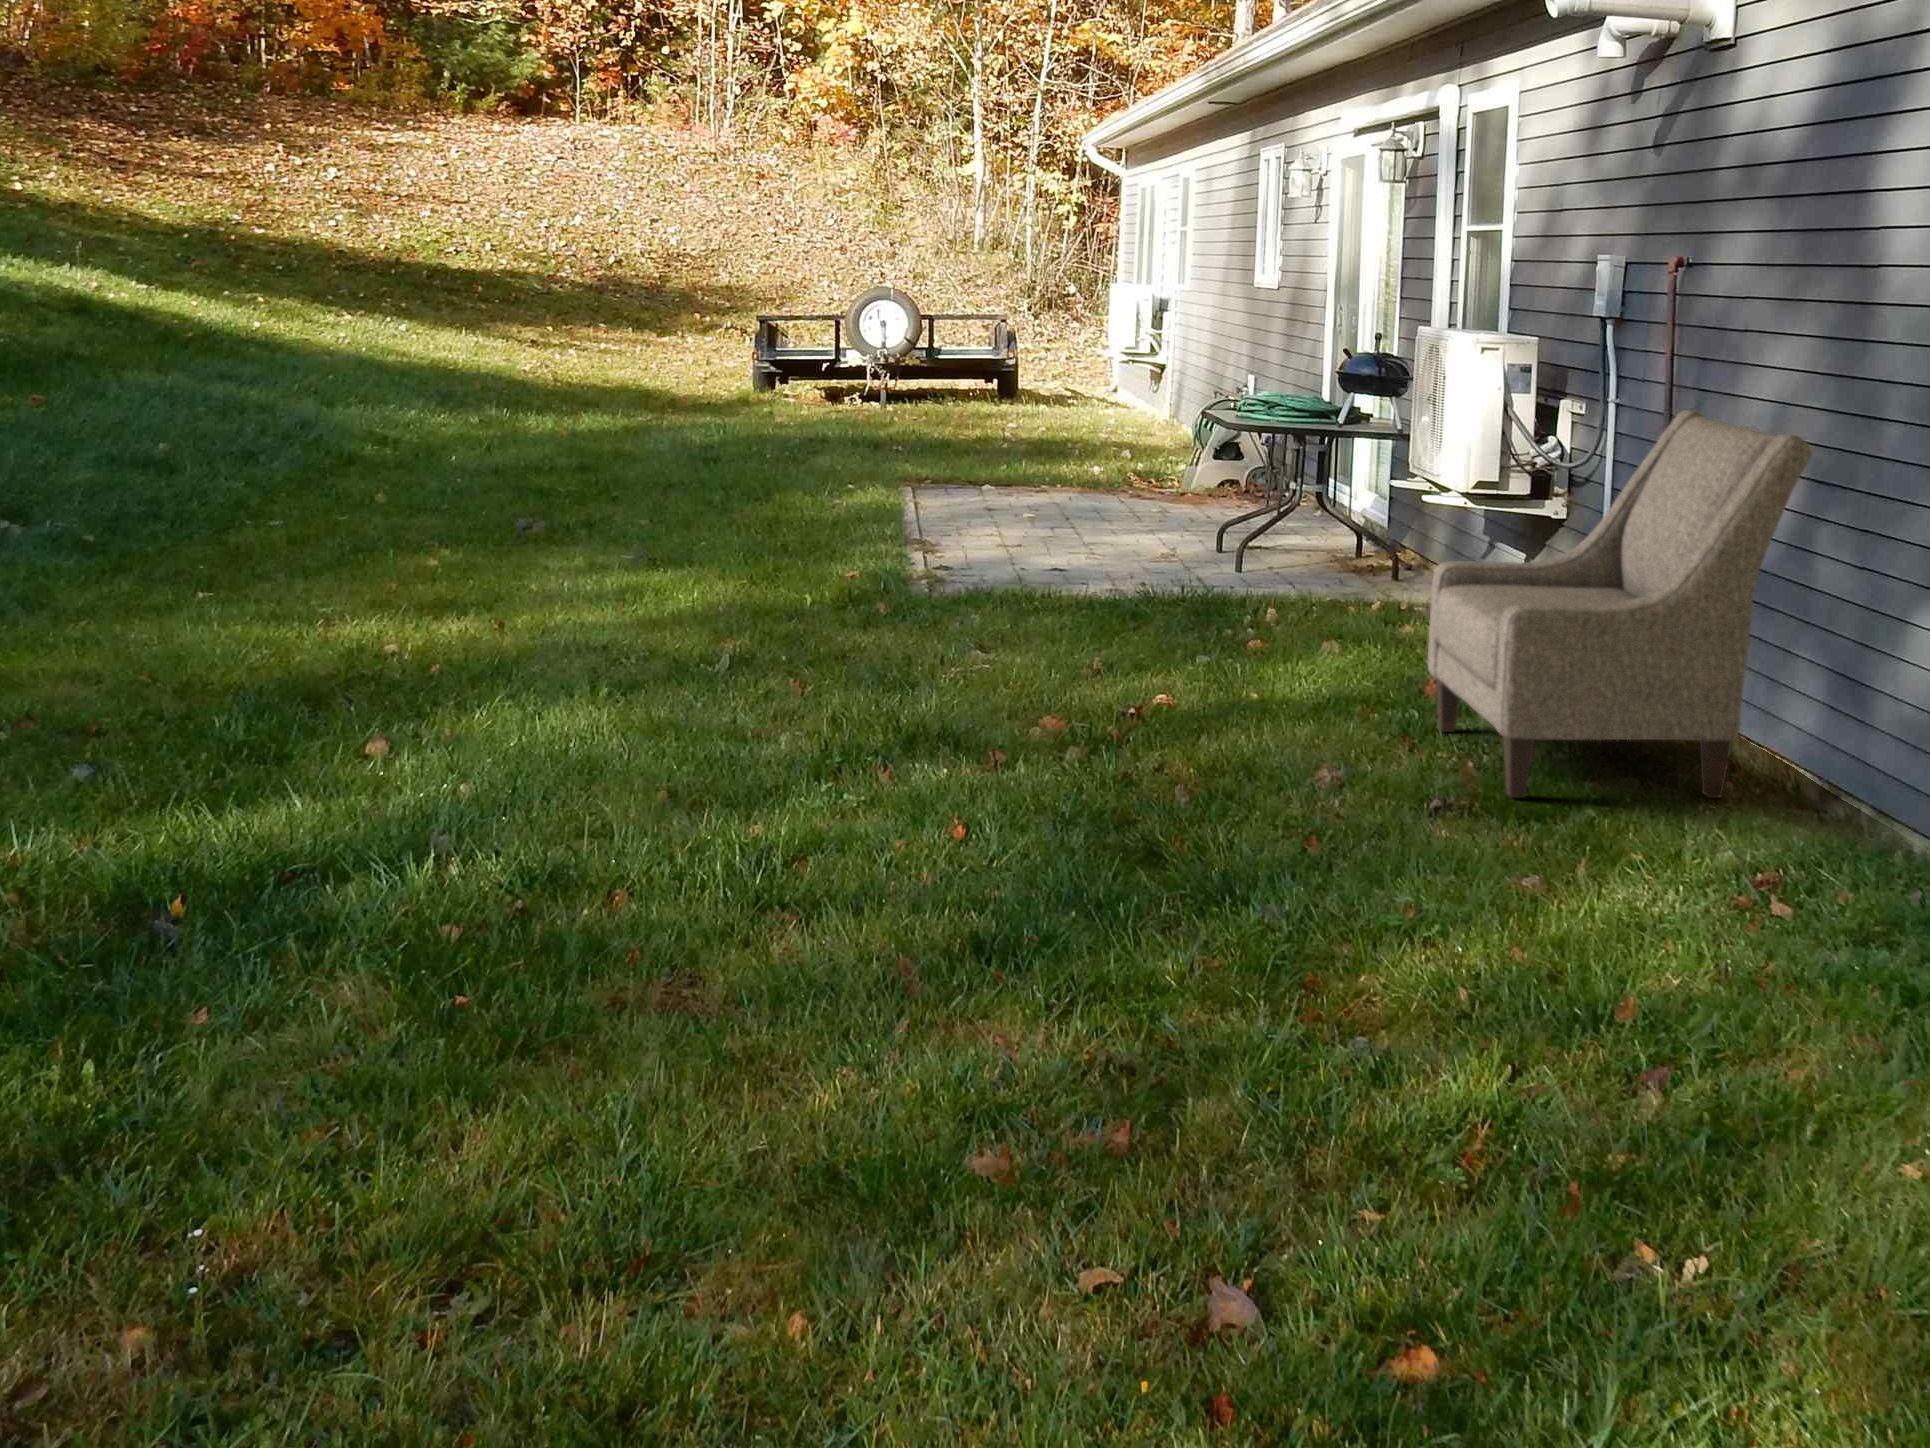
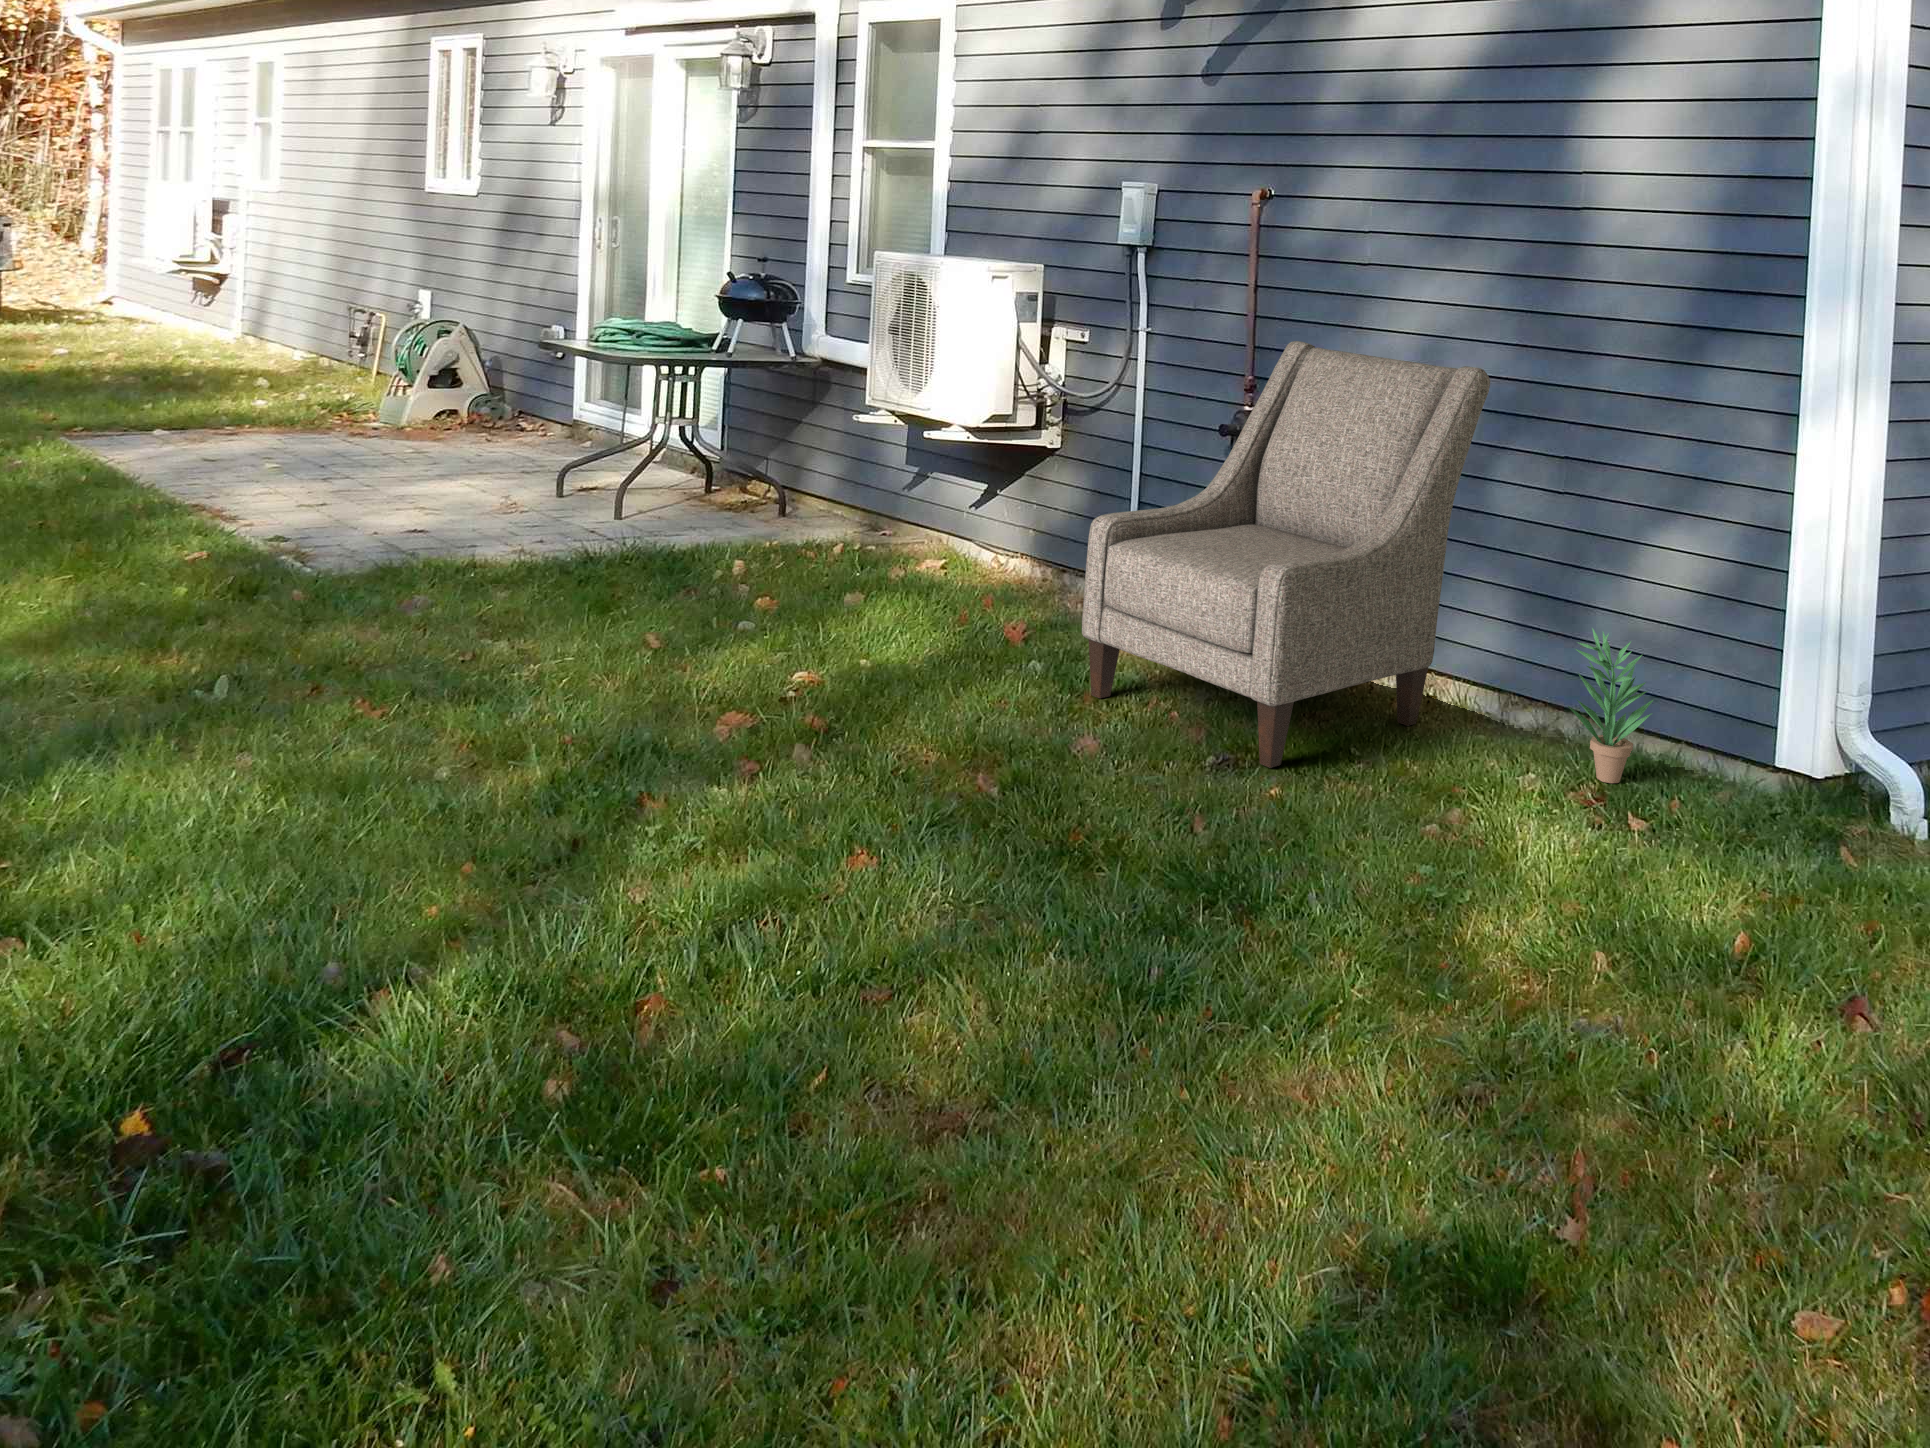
potted plant: none [1809,705,1906,874] -> present [1568,628,1653,783]

